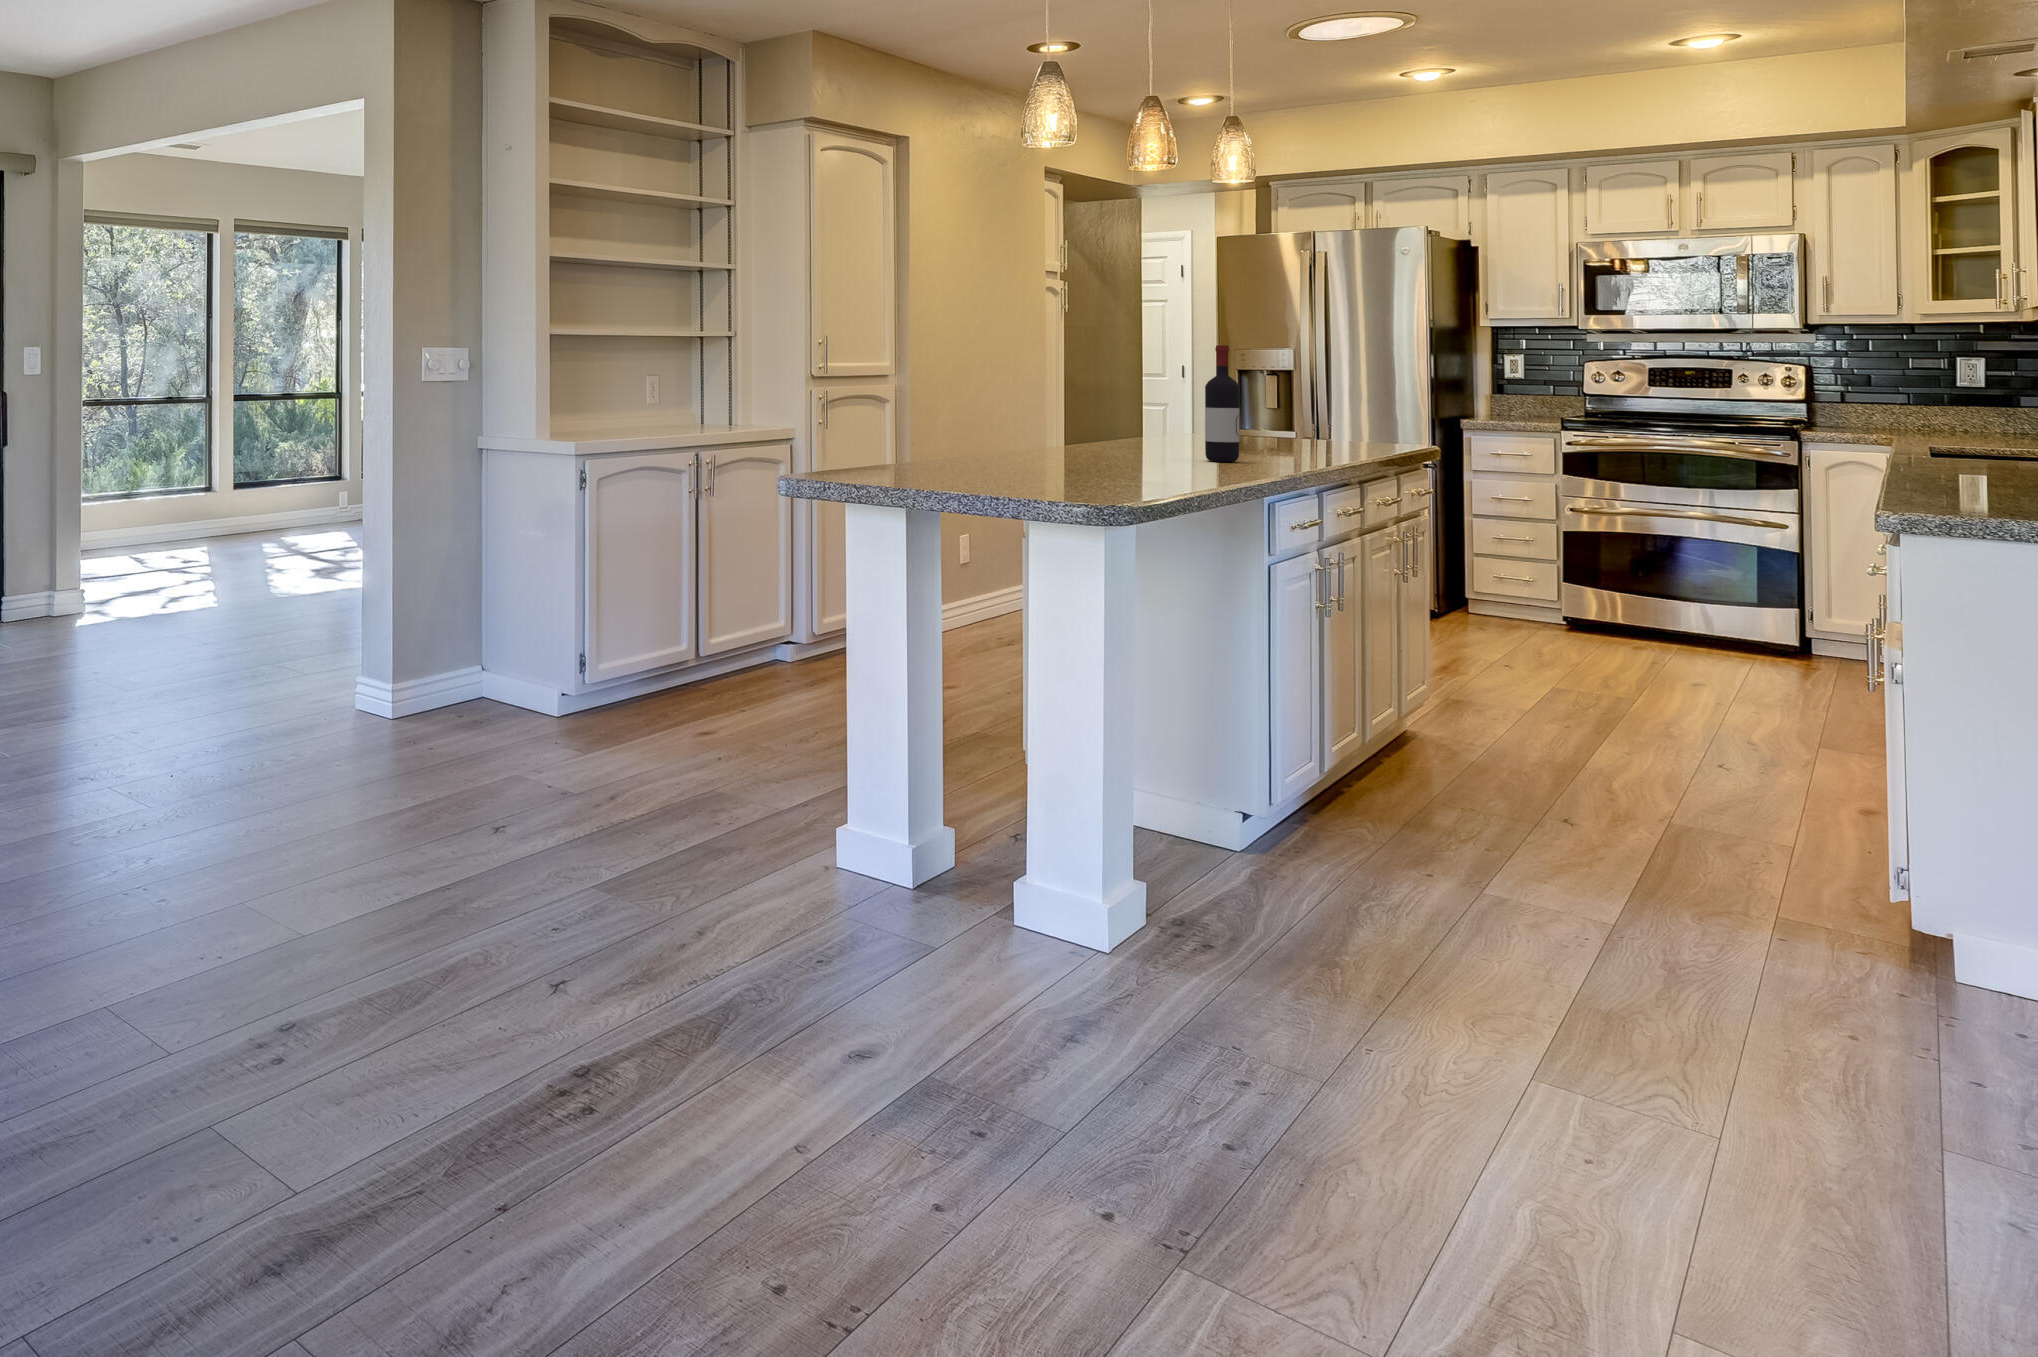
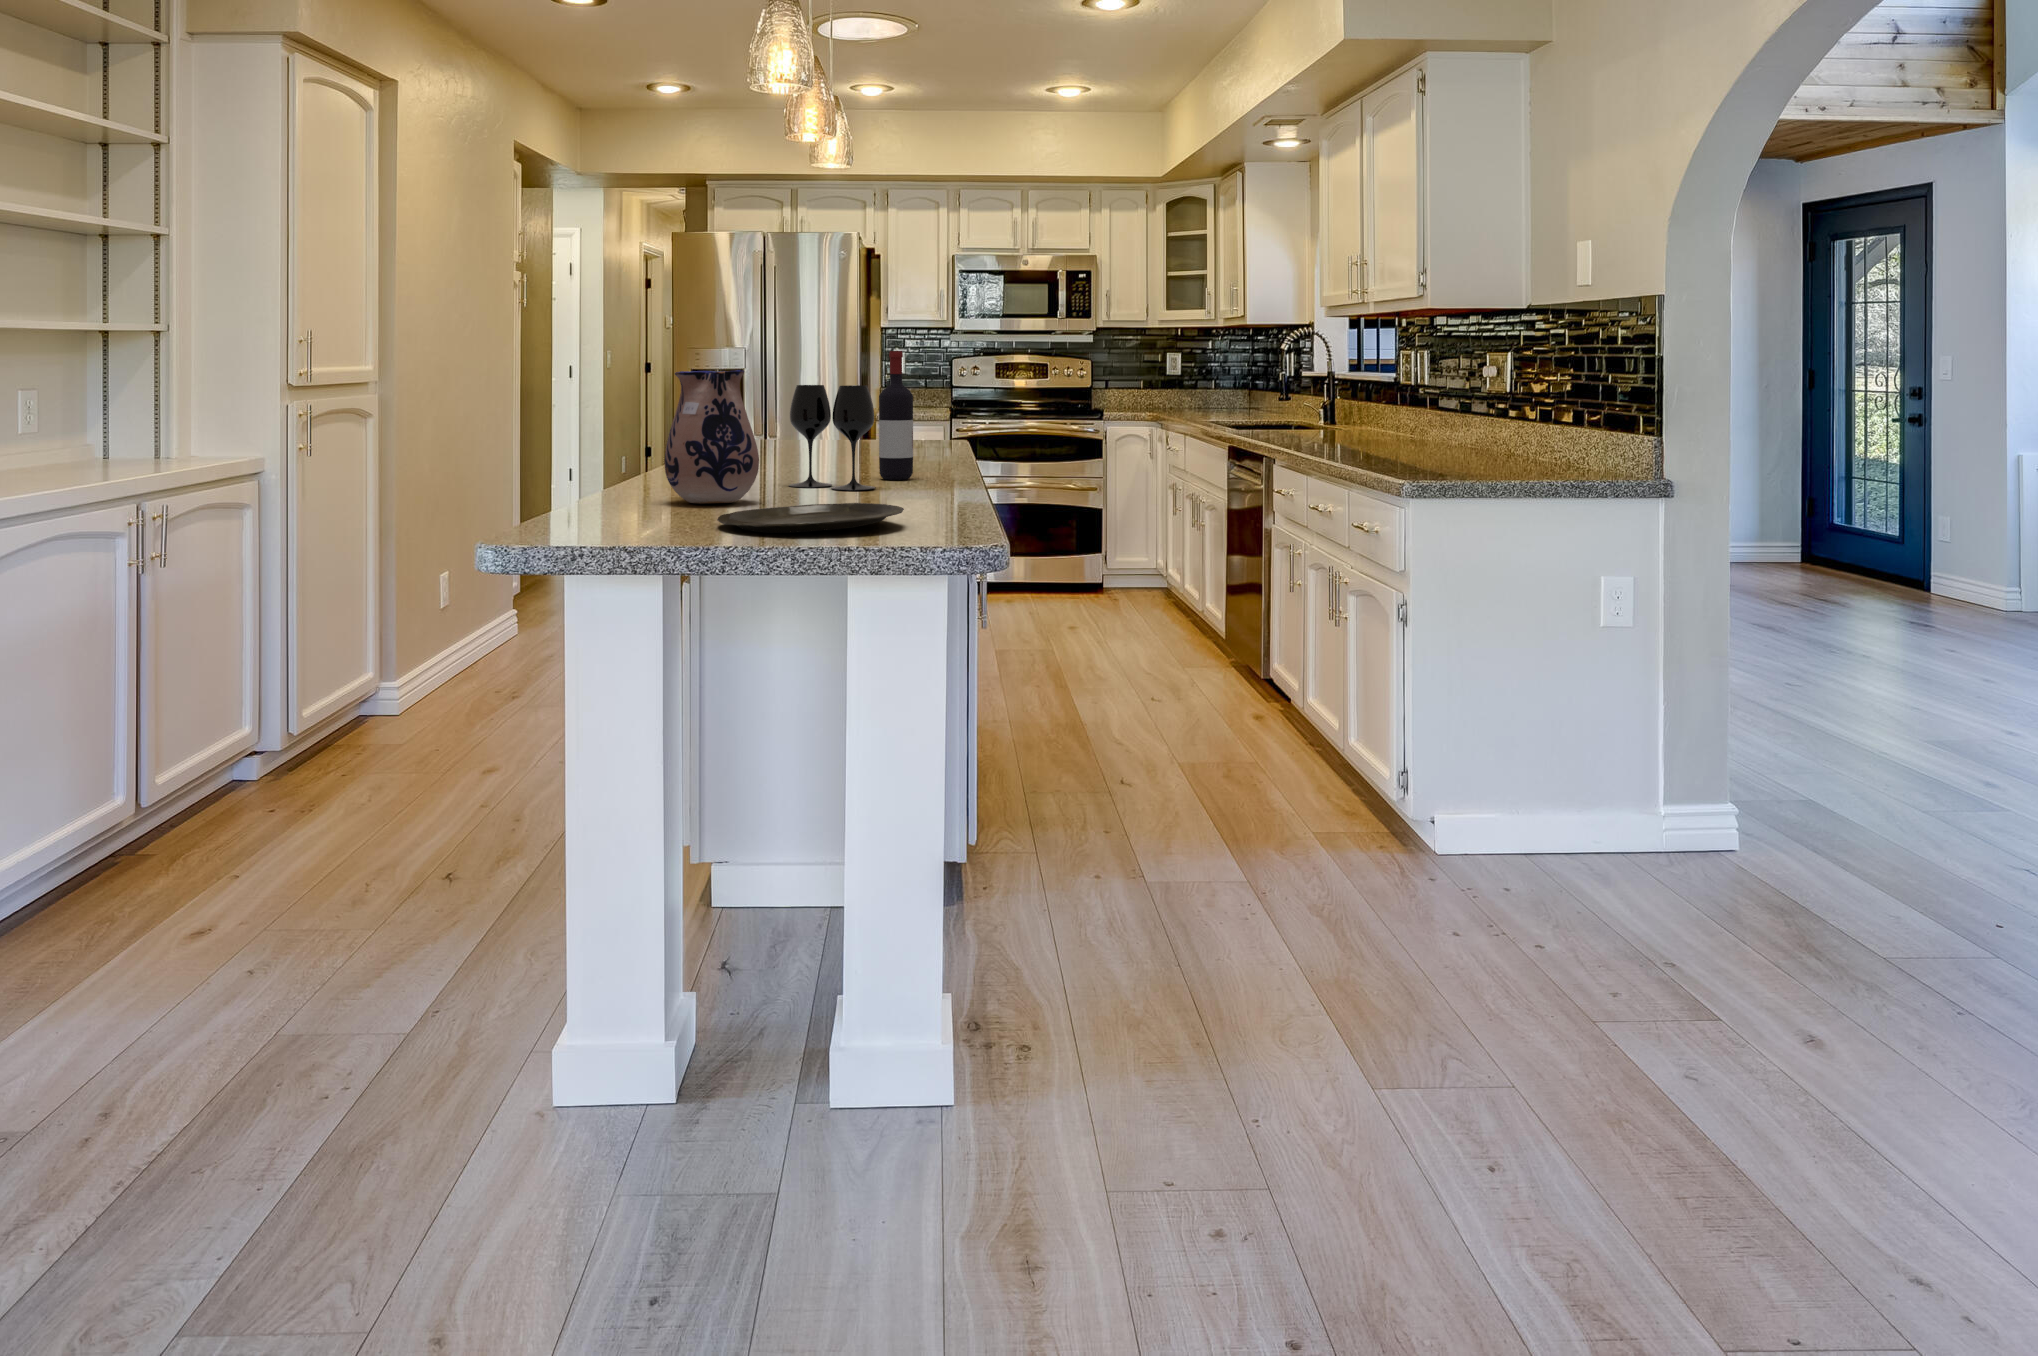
ceramic pitcher: none [956,358,1030,460] -> present [665,370,759,504]
wine glass: none [1100,374,1169,463] -> present [789,385,876,490]
plate: none [935,460,1082,472] -> present [717,503,904,533]

